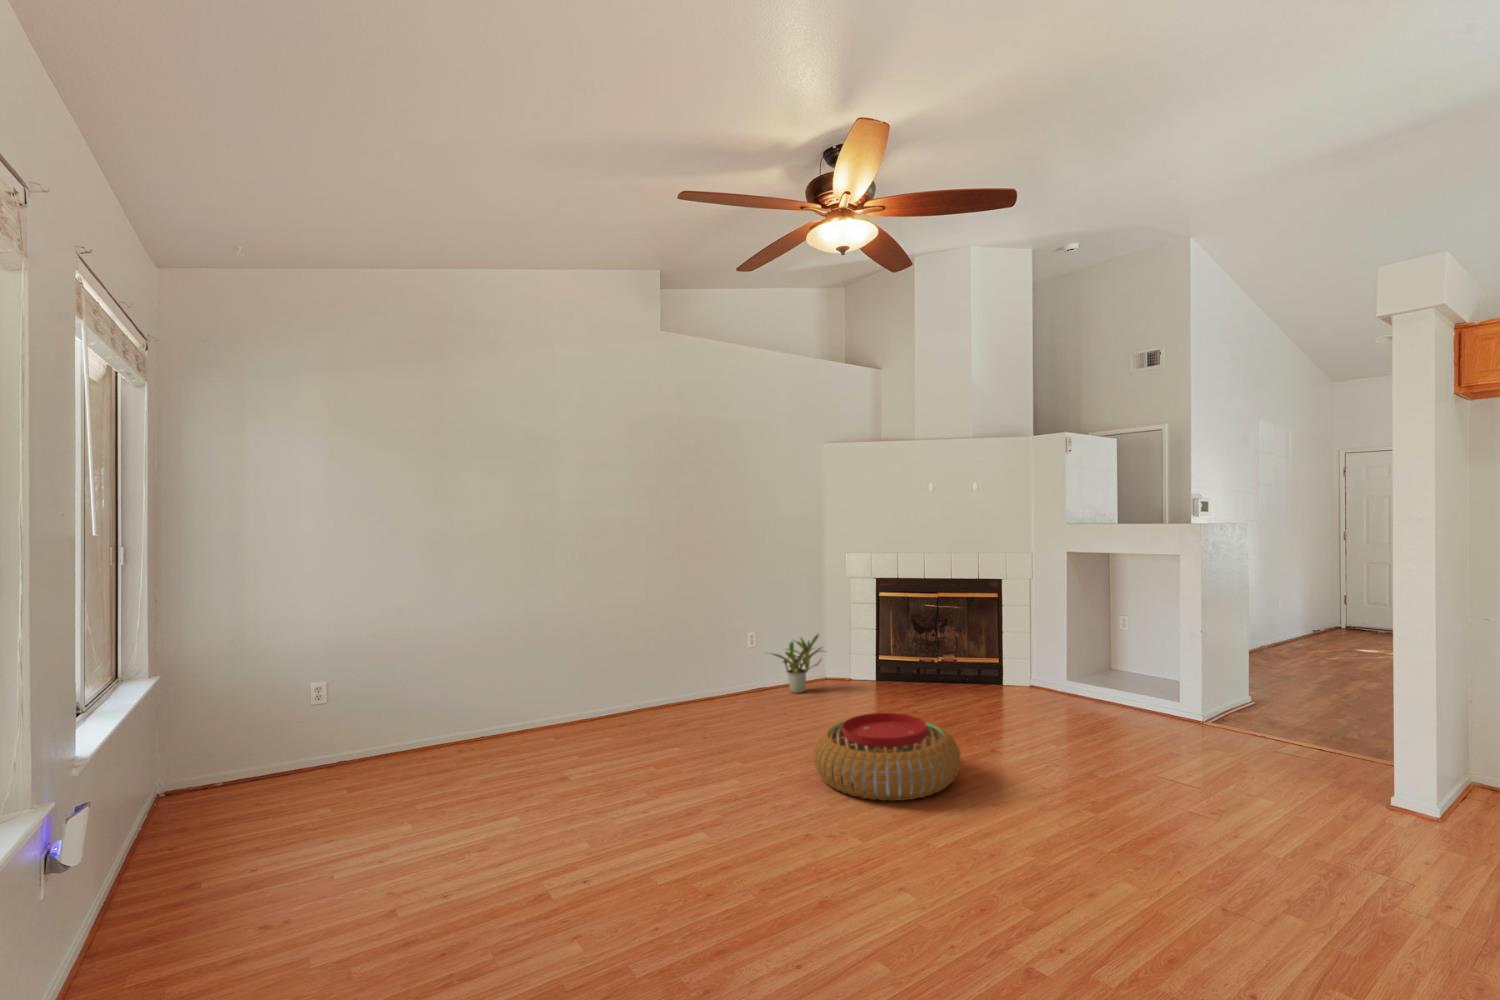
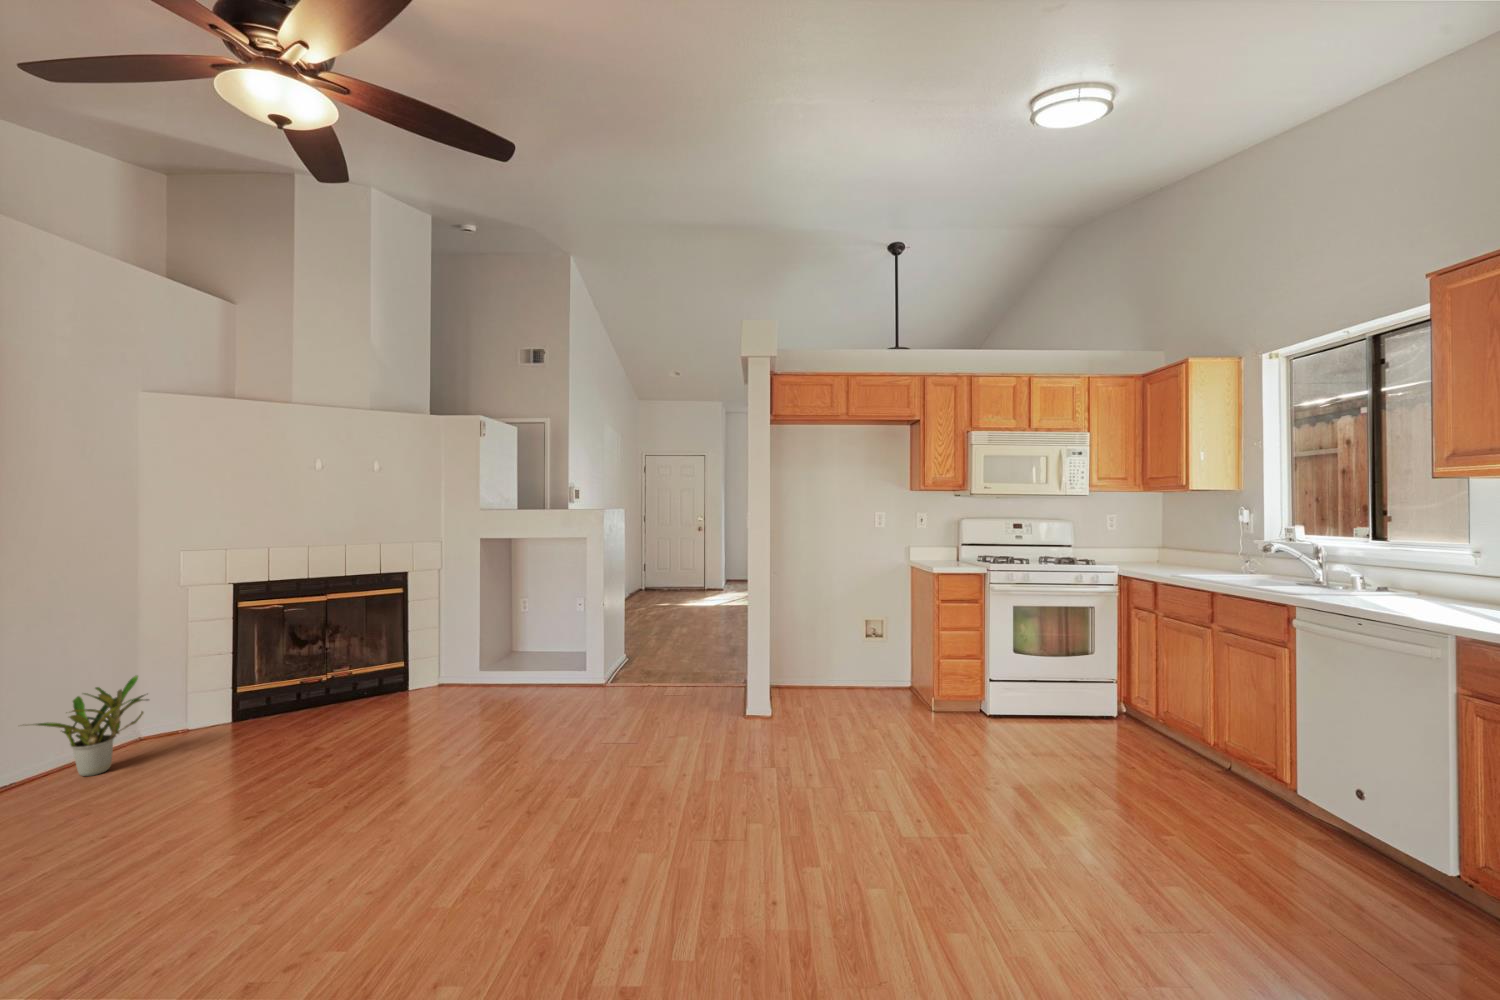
pouf: present [813,713,961,801] -> none [209,760,449,910]

